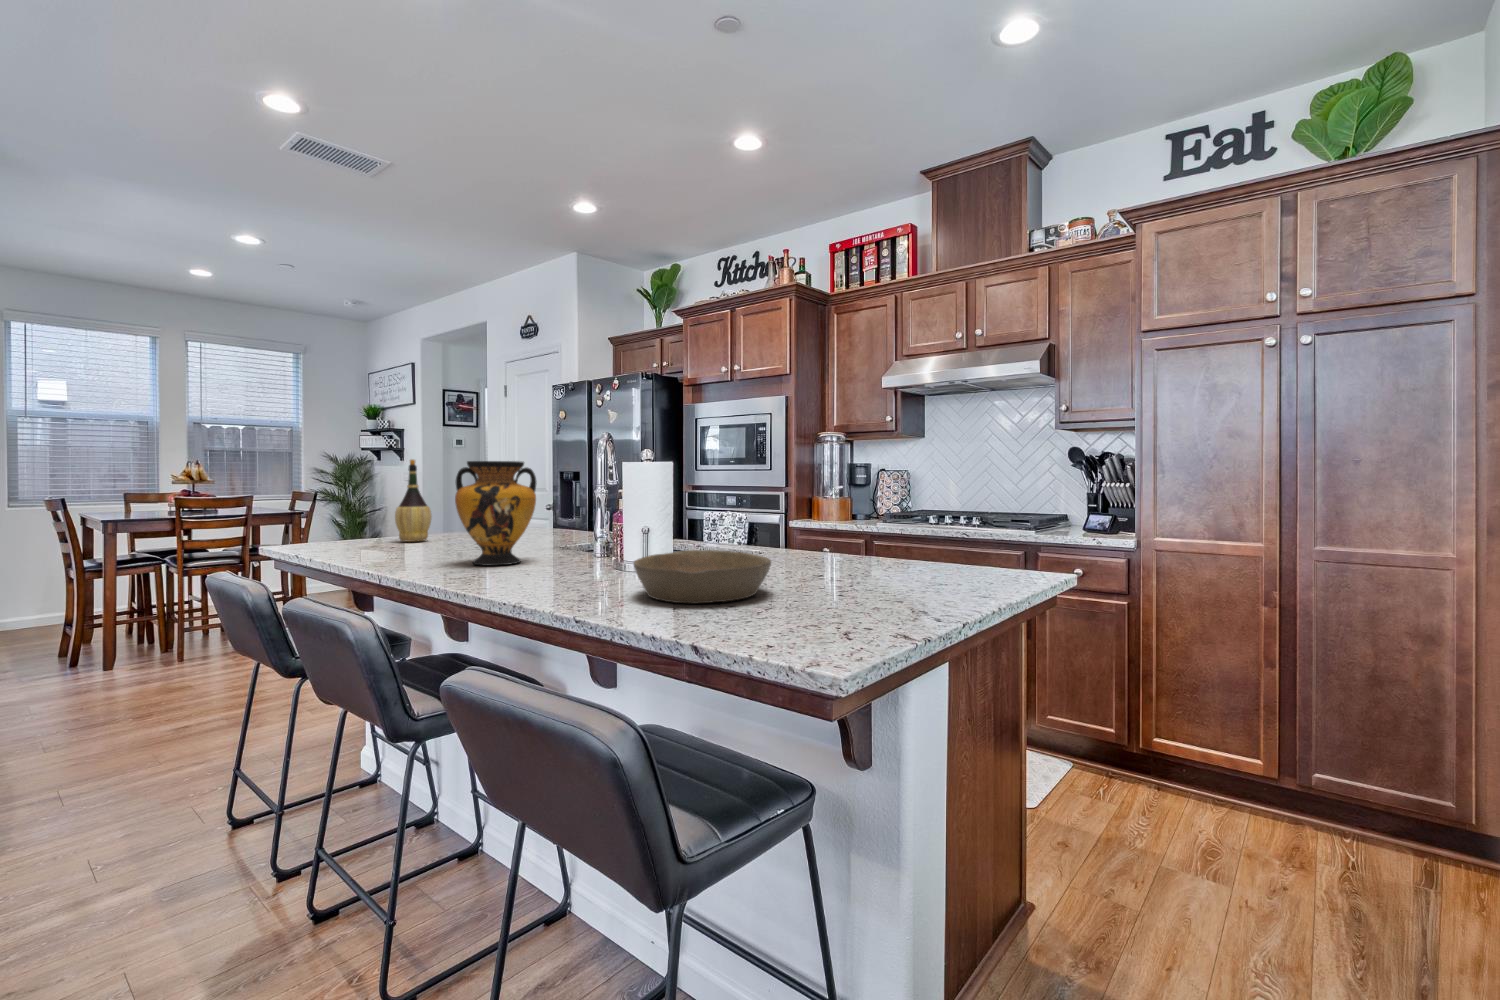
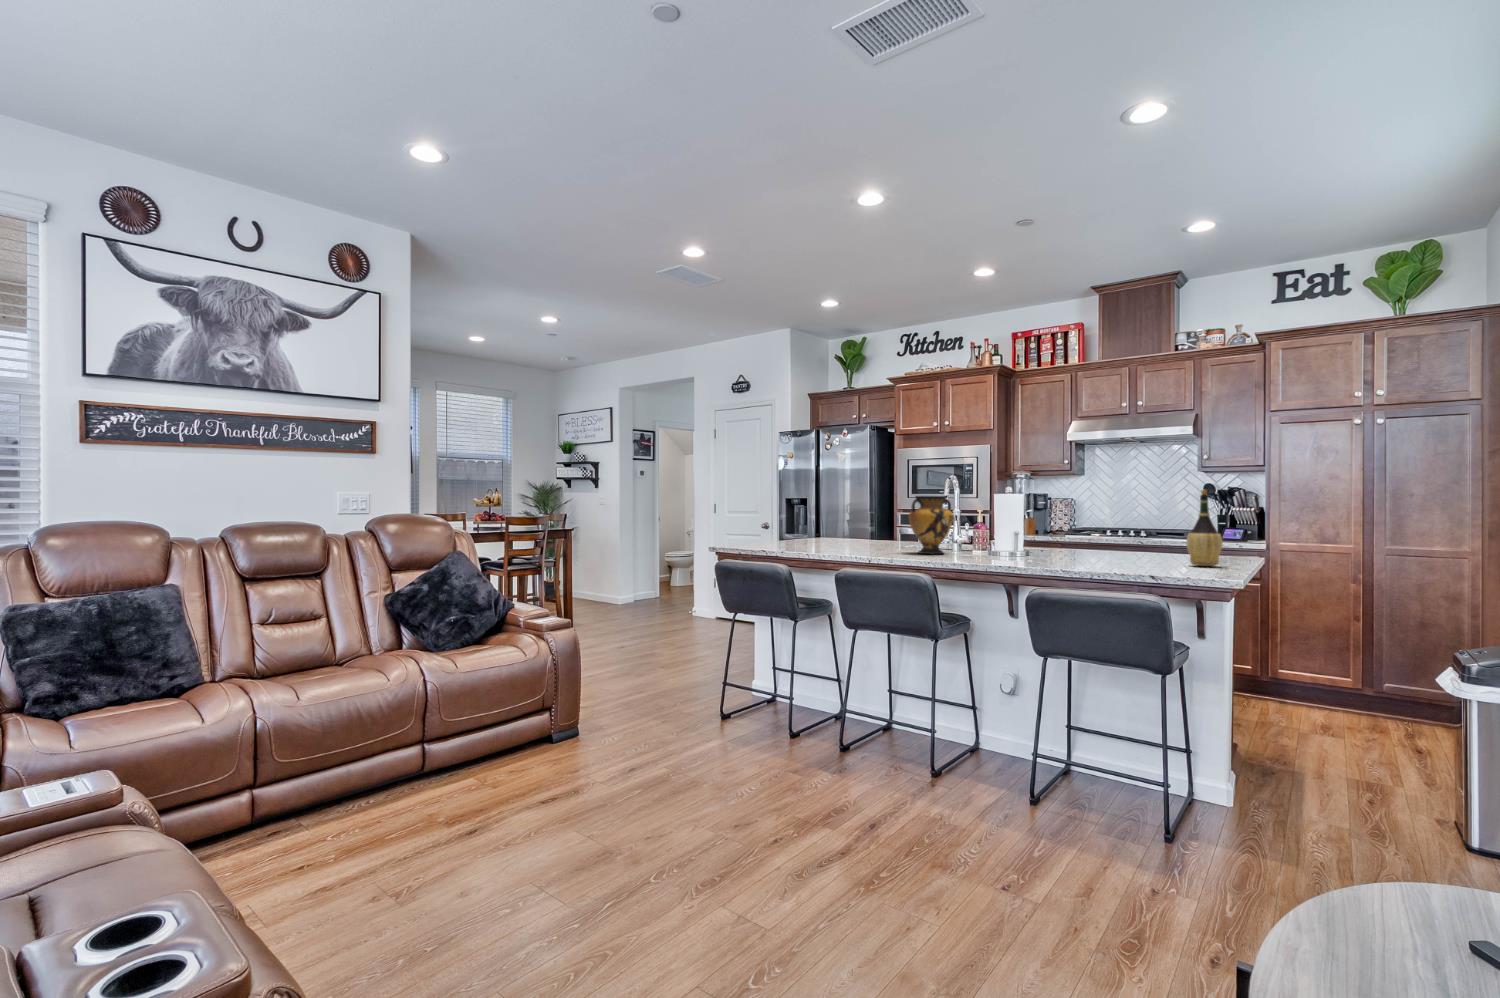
wine bottle: present [395,459,432,542] -> present [1187,489,1223,566]
bowl: present [633,550,771,603] -> none [1070,542,1144,564]

